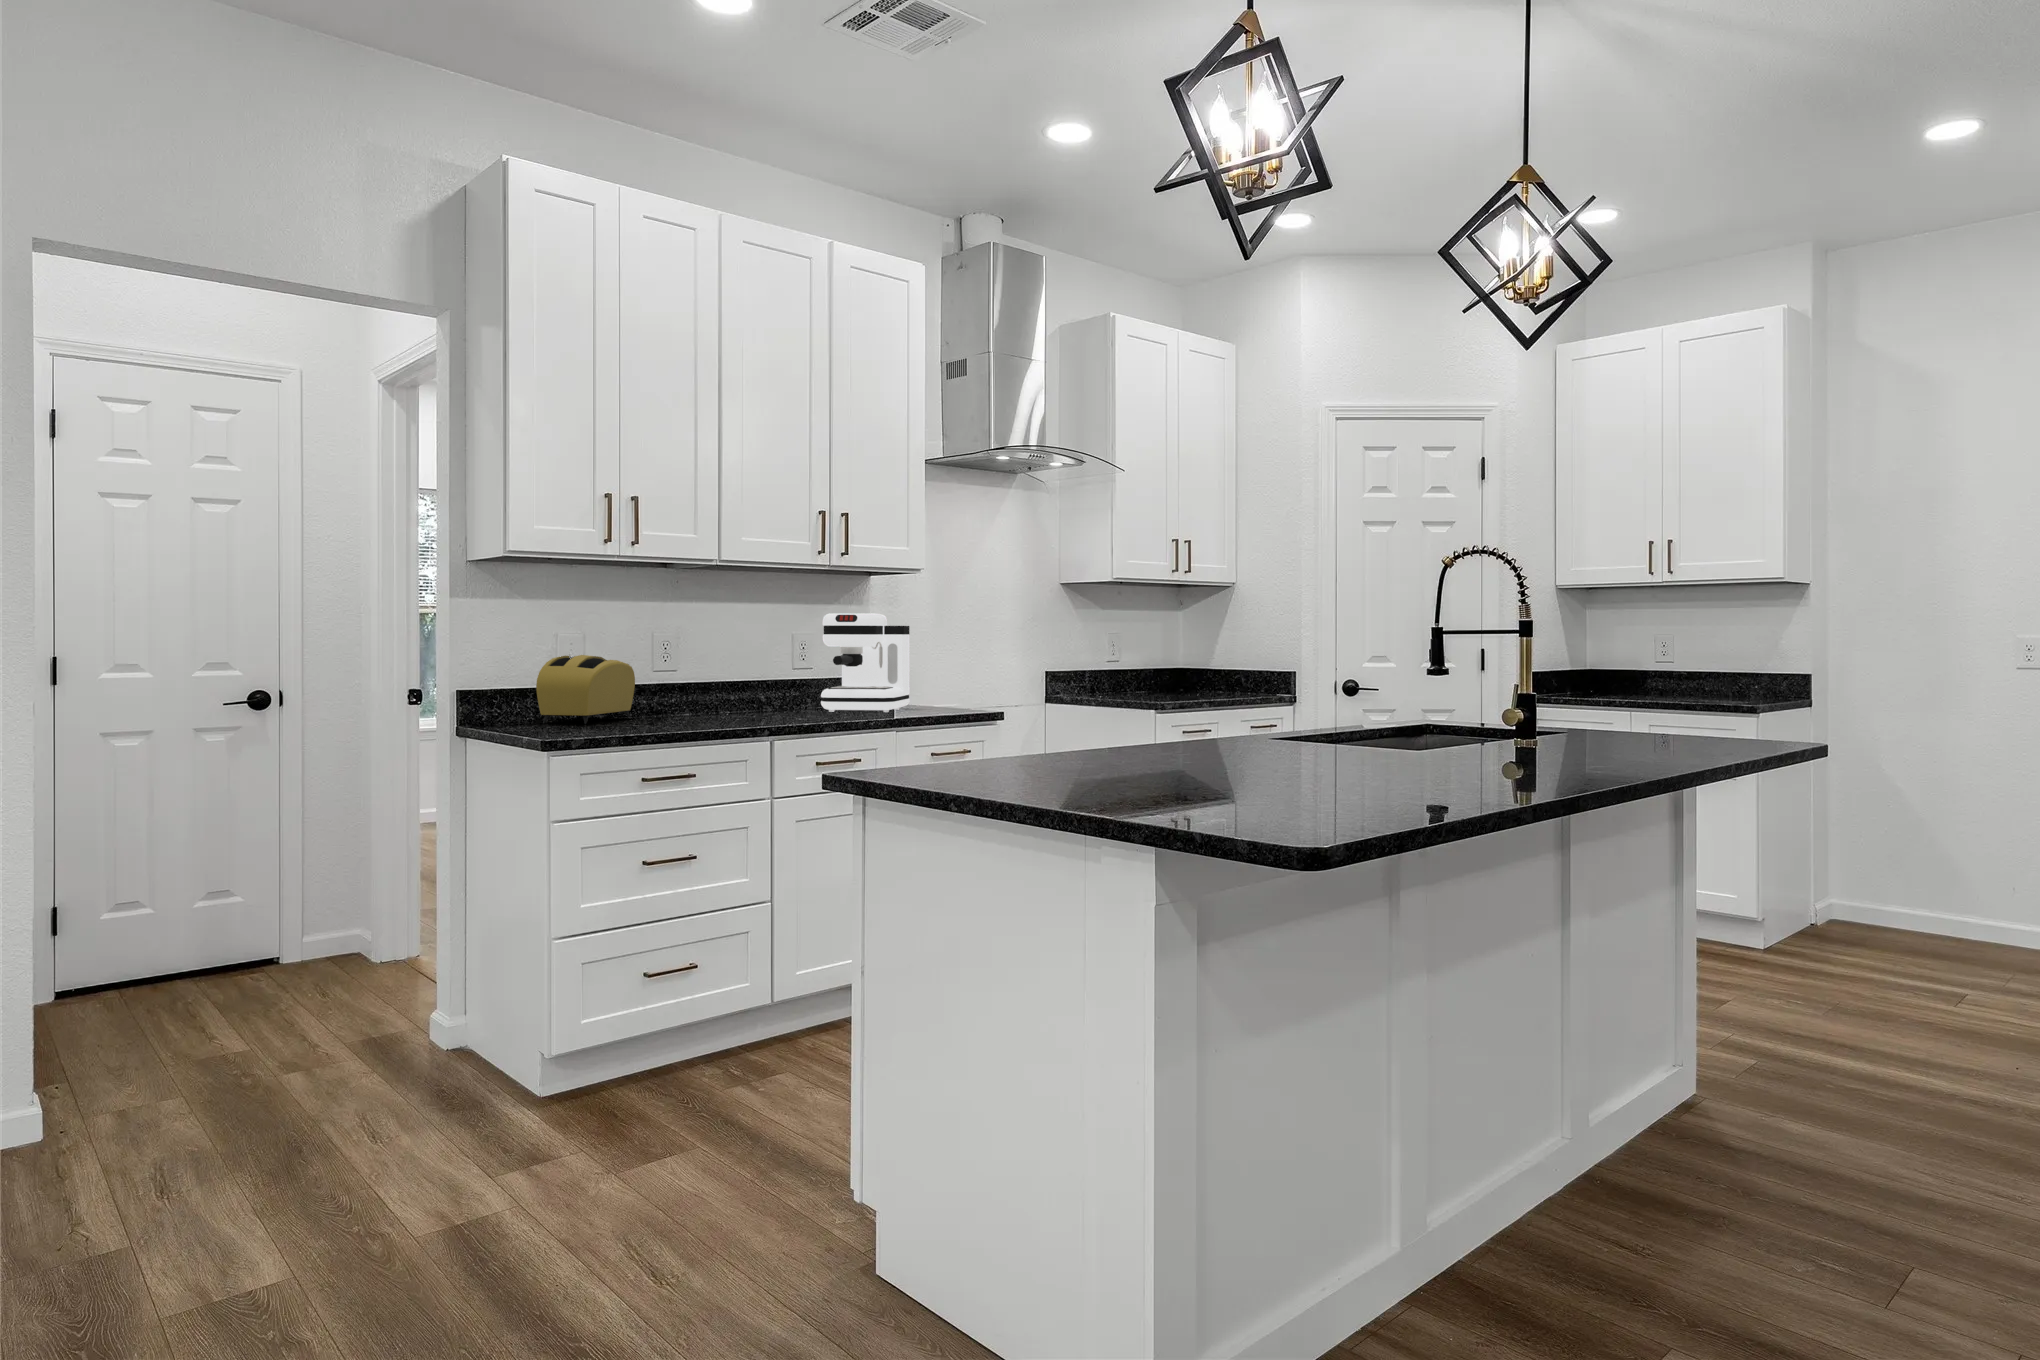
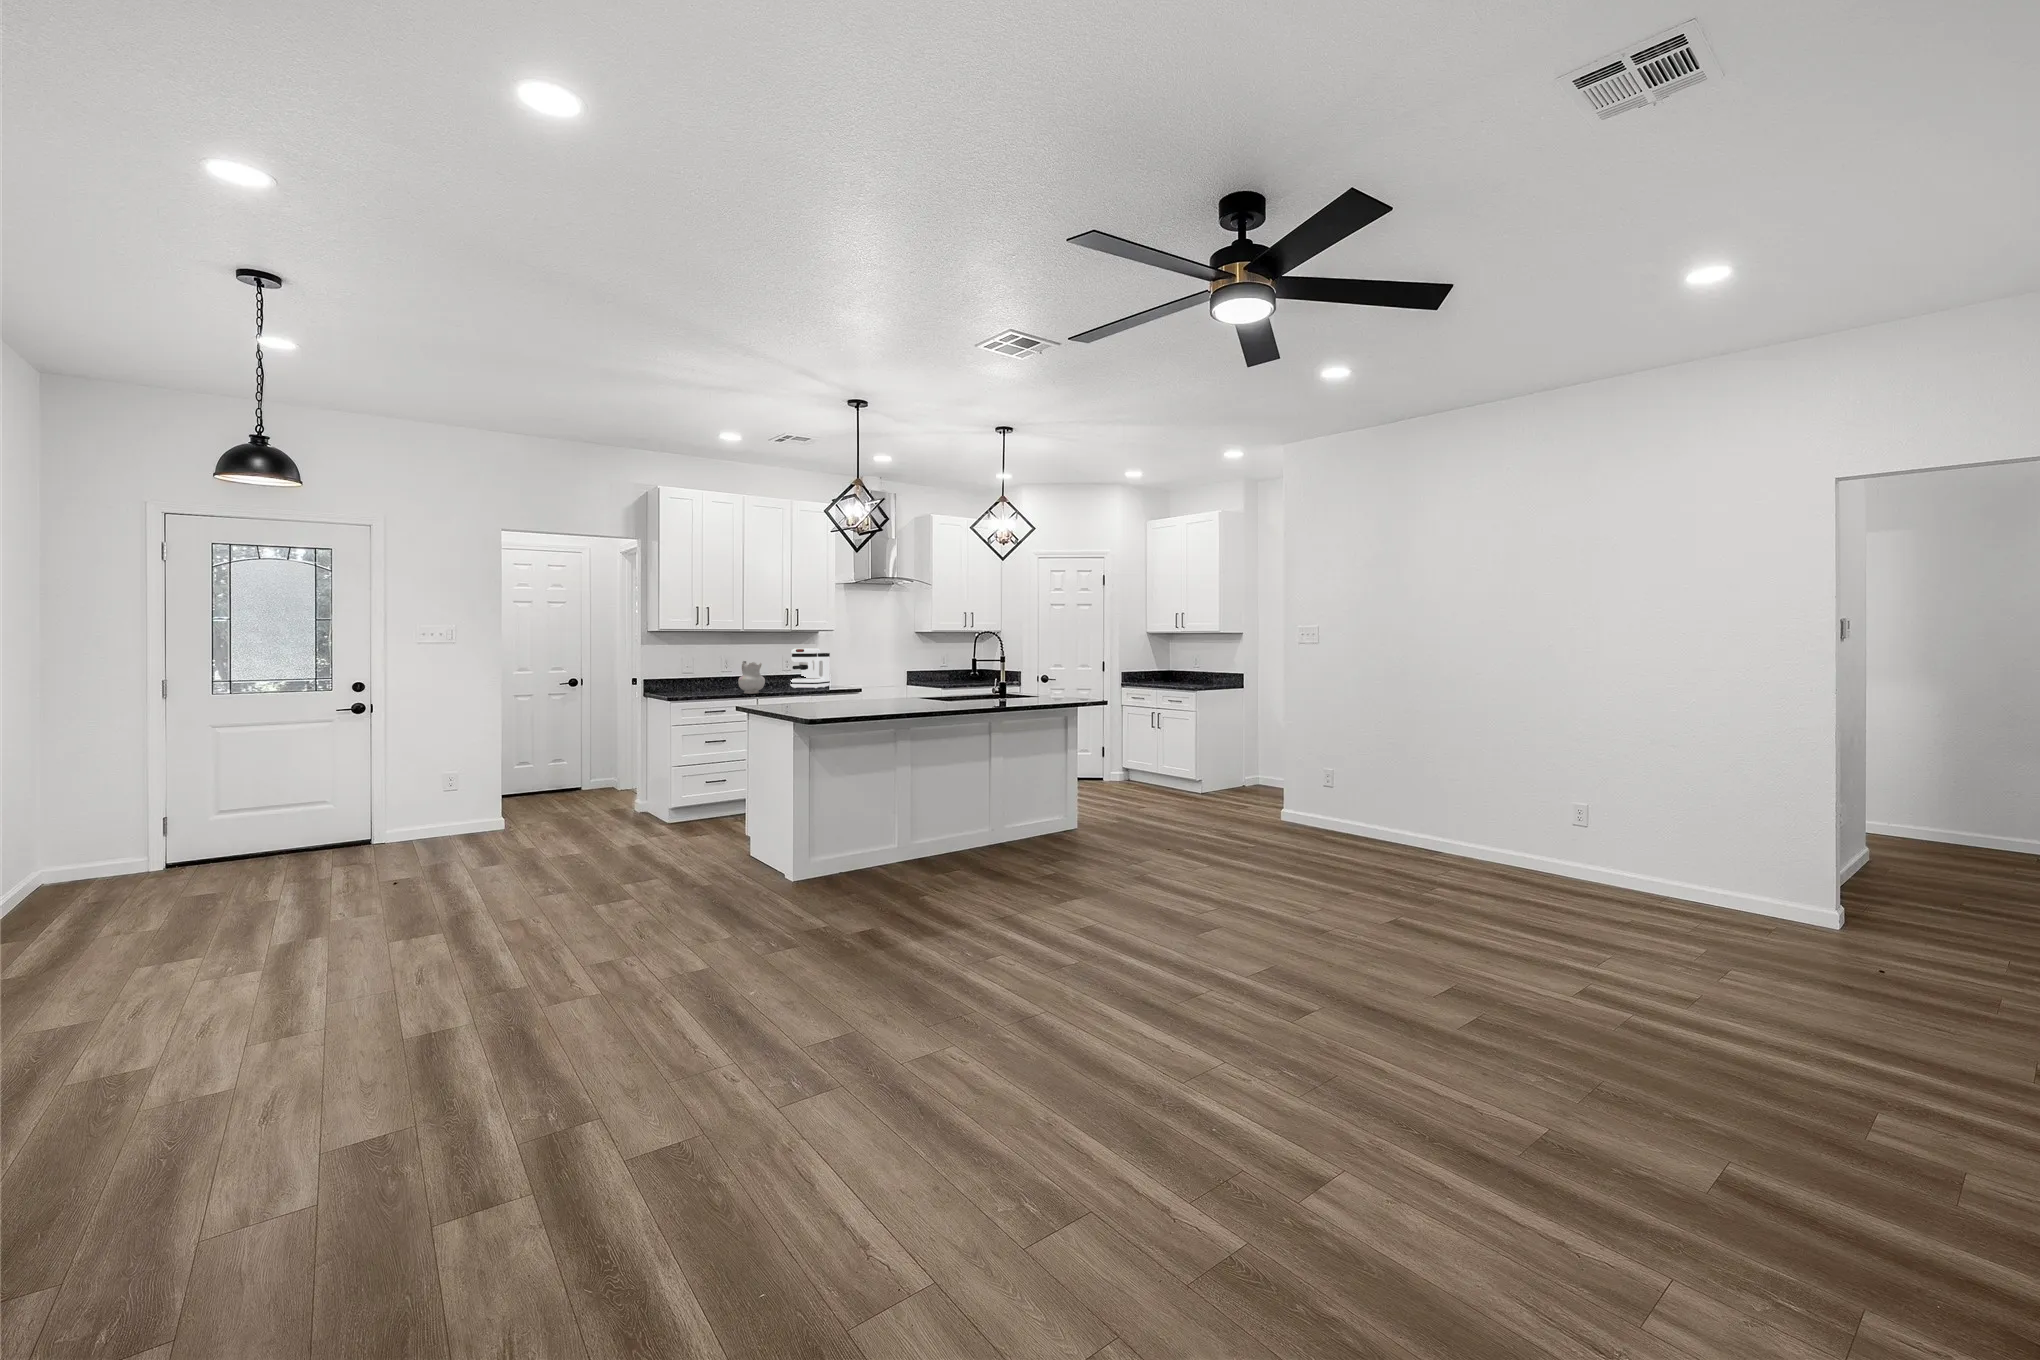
ceramic pitcher: none [719,641,788,729] -> present [738,661,765,694]
toaster: present [536,655,635,724] -> none [673,666,713,692]

